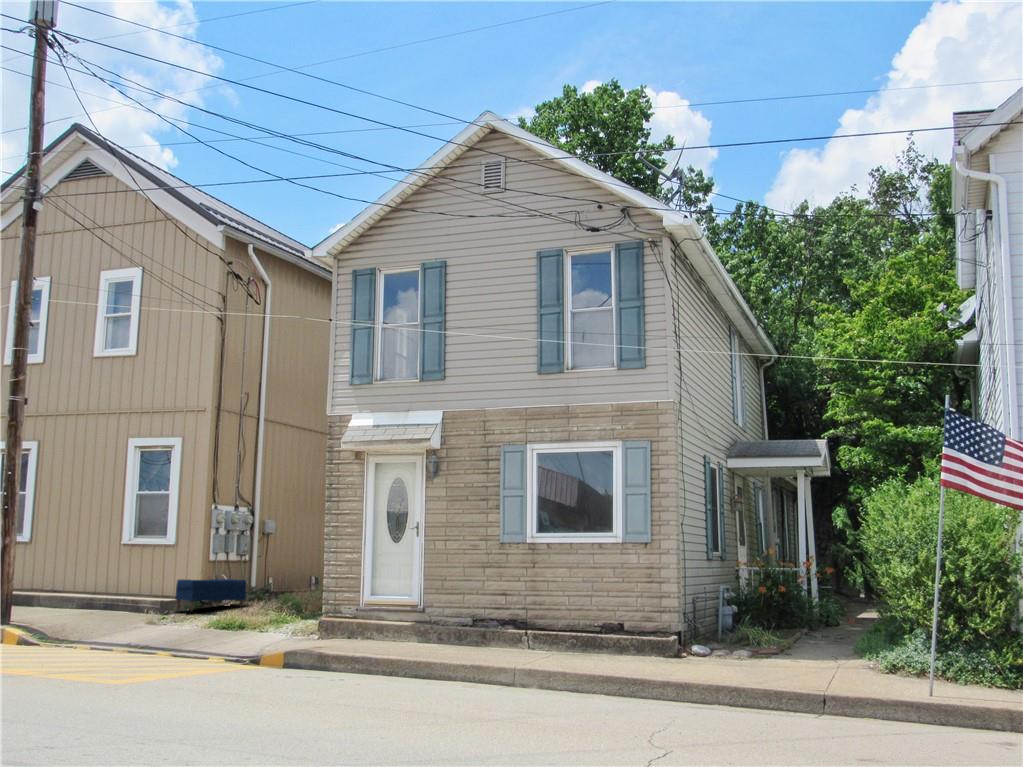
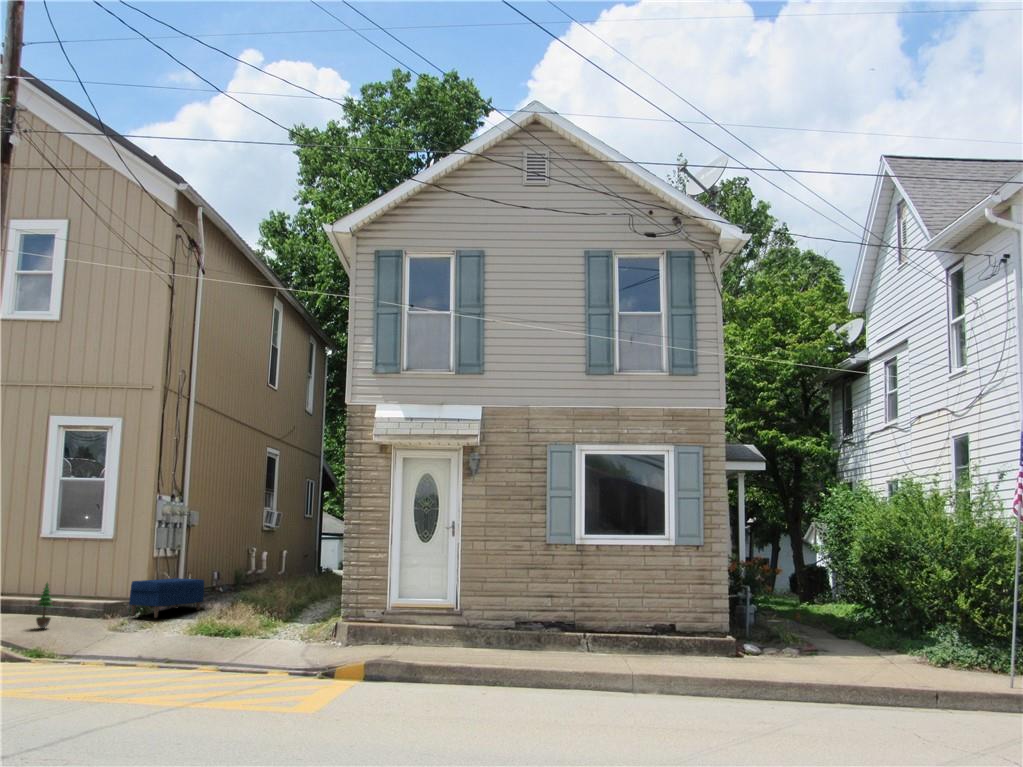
potted tree: none [94,578,109,618] -> present [36,583,53,629]

